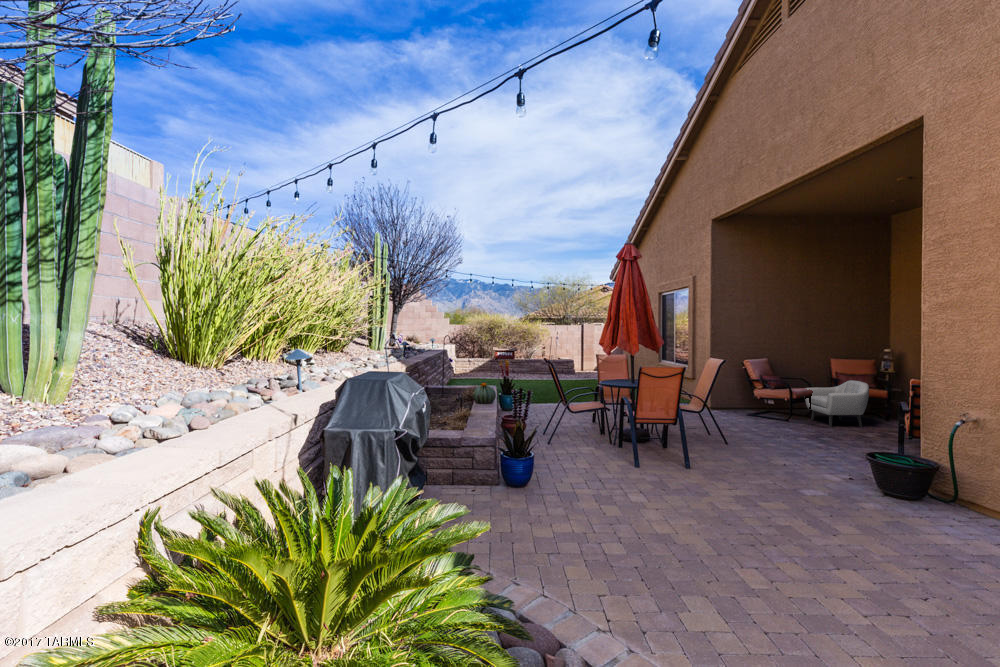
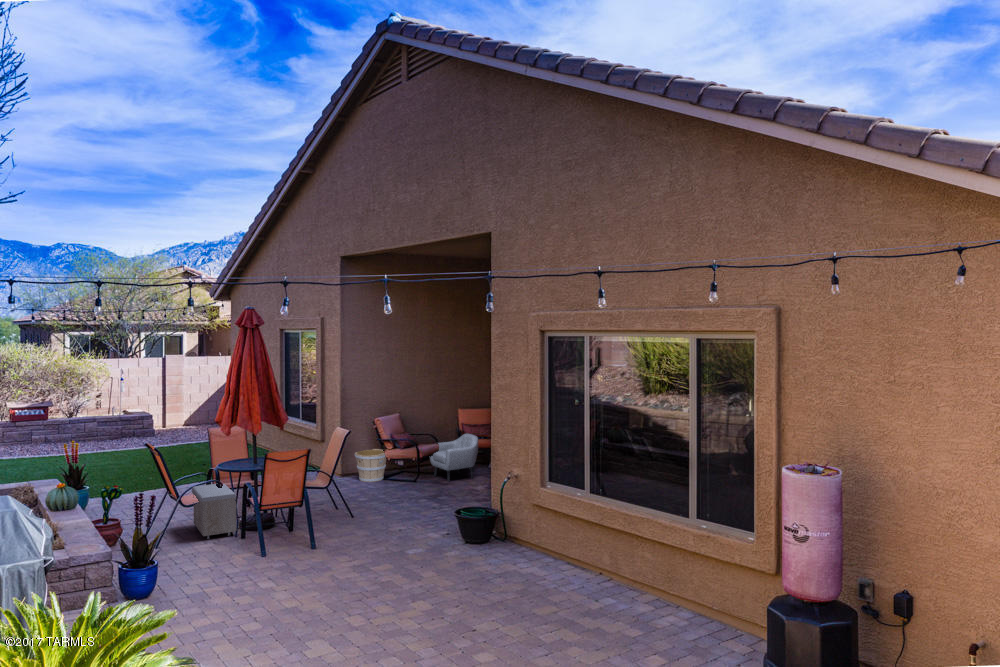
wooden bucket: none [724,388,758,418] -> present [354,449,386,482]
storage bench: none [583,399,616,442] -> present [192,484,236,539]

